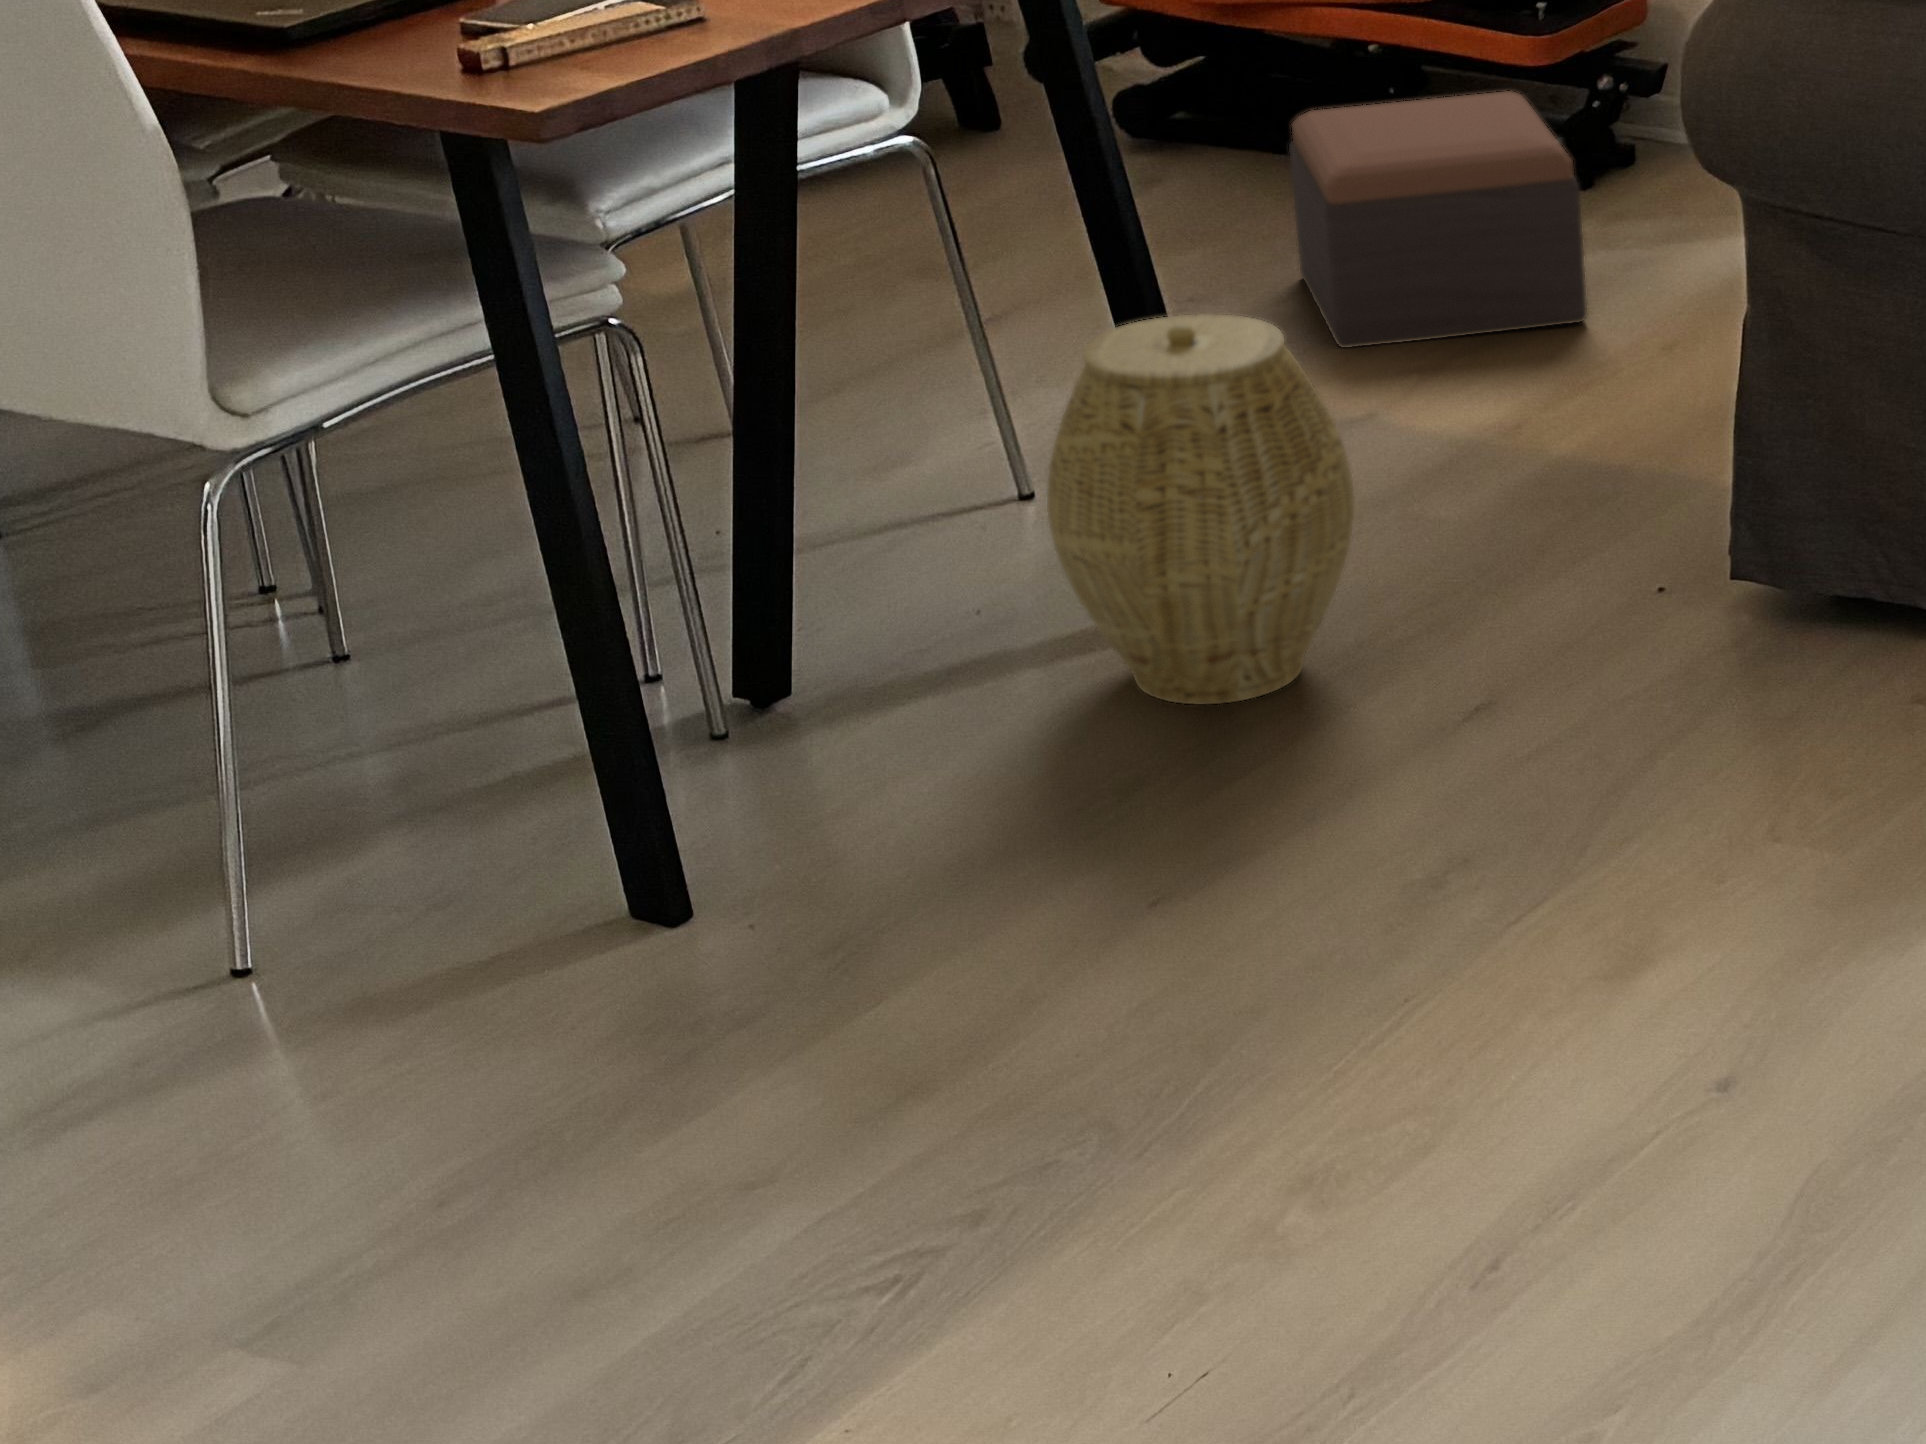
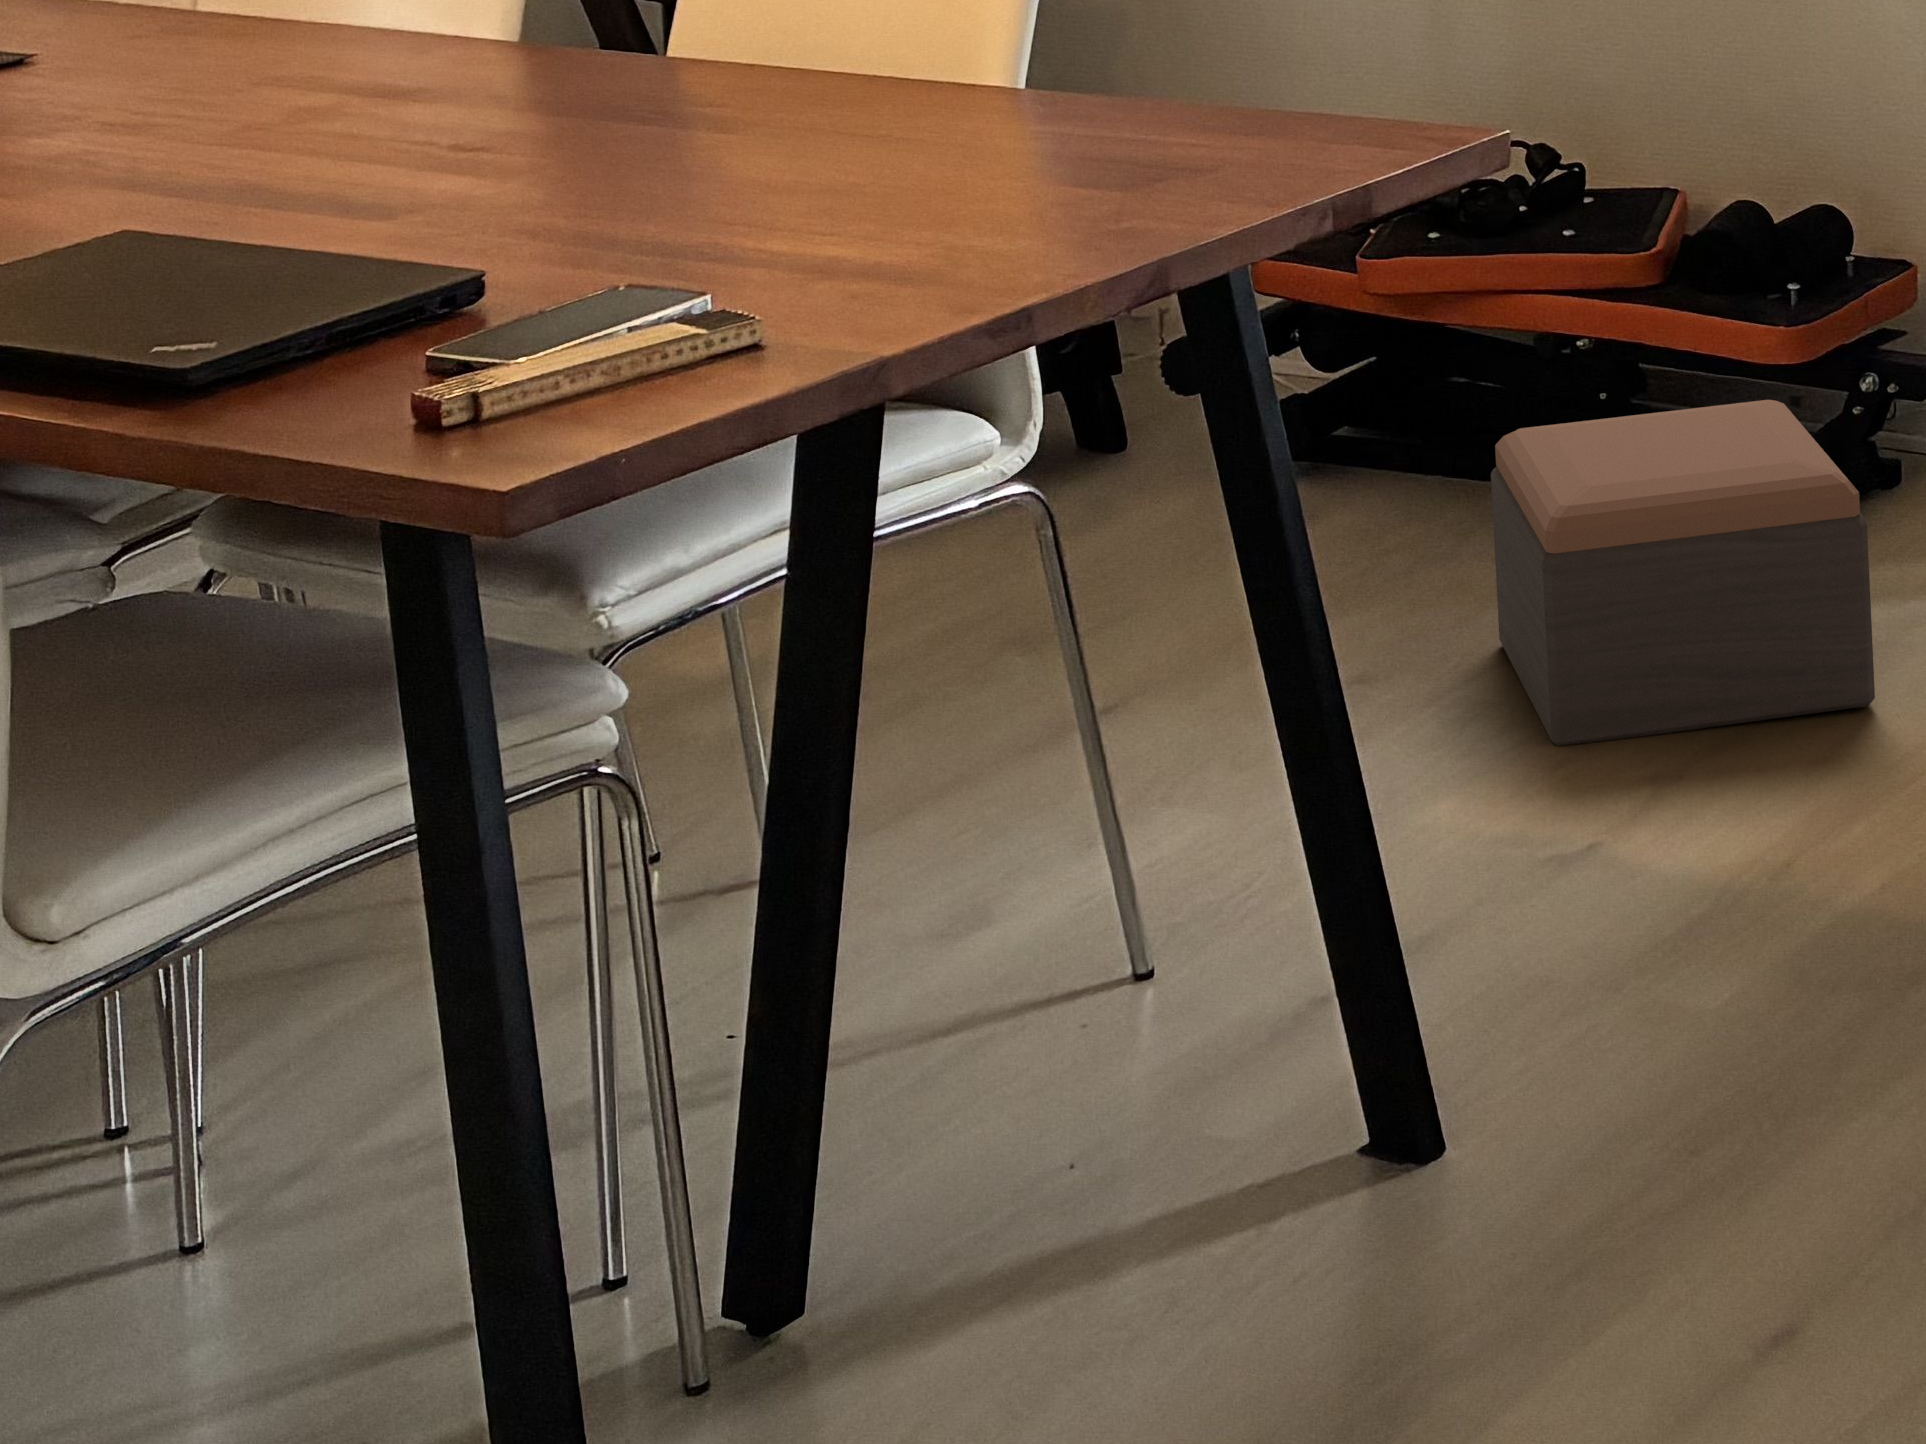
woven basket: present [1047,314,1354,705] -> none [1185,737,1611,1323]

